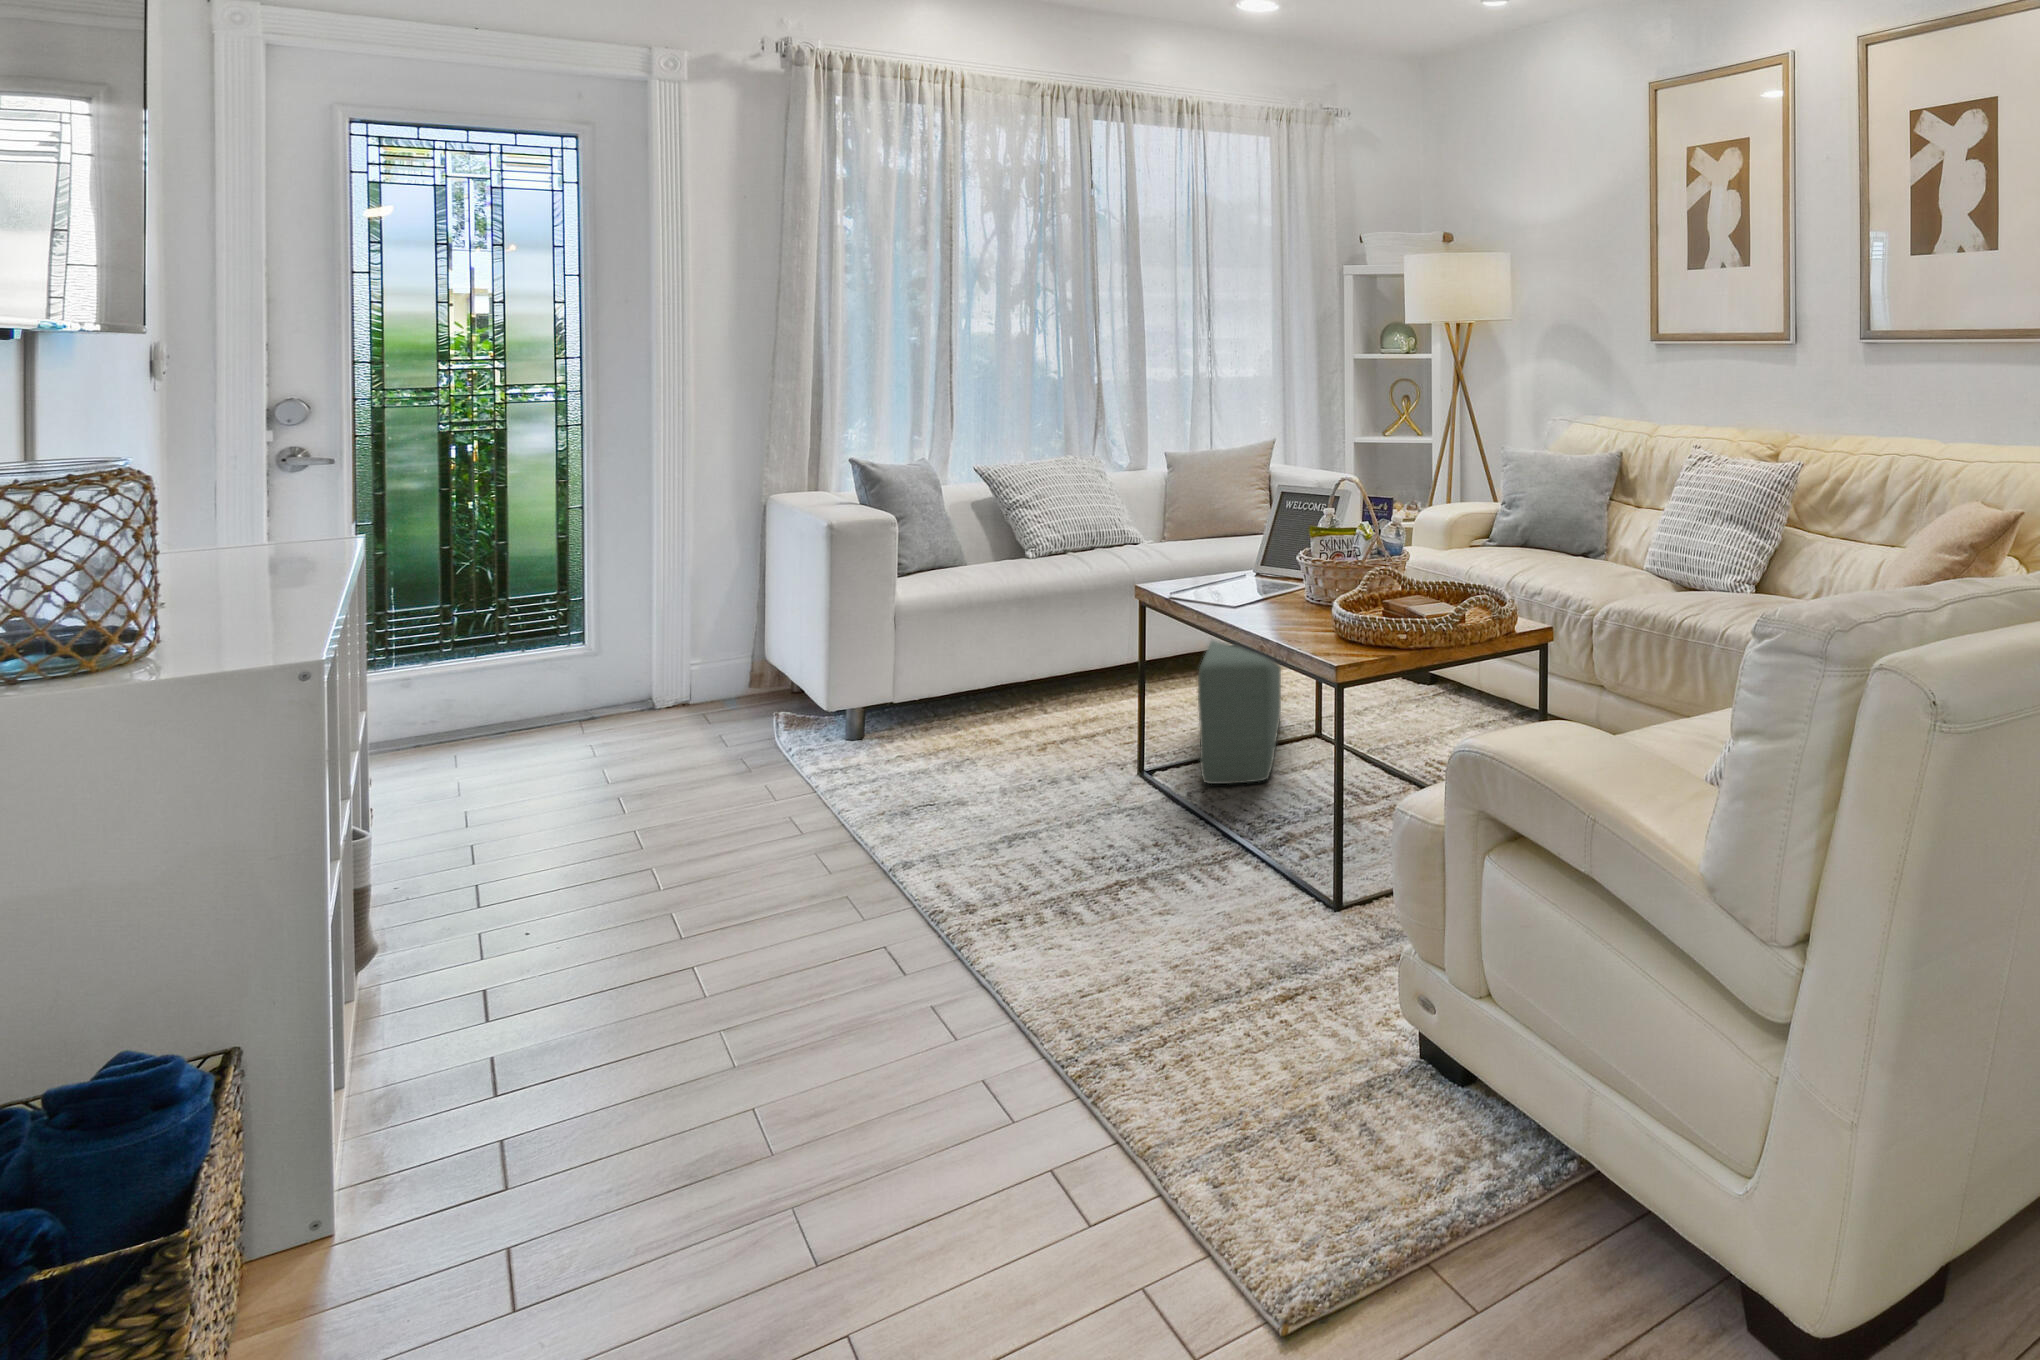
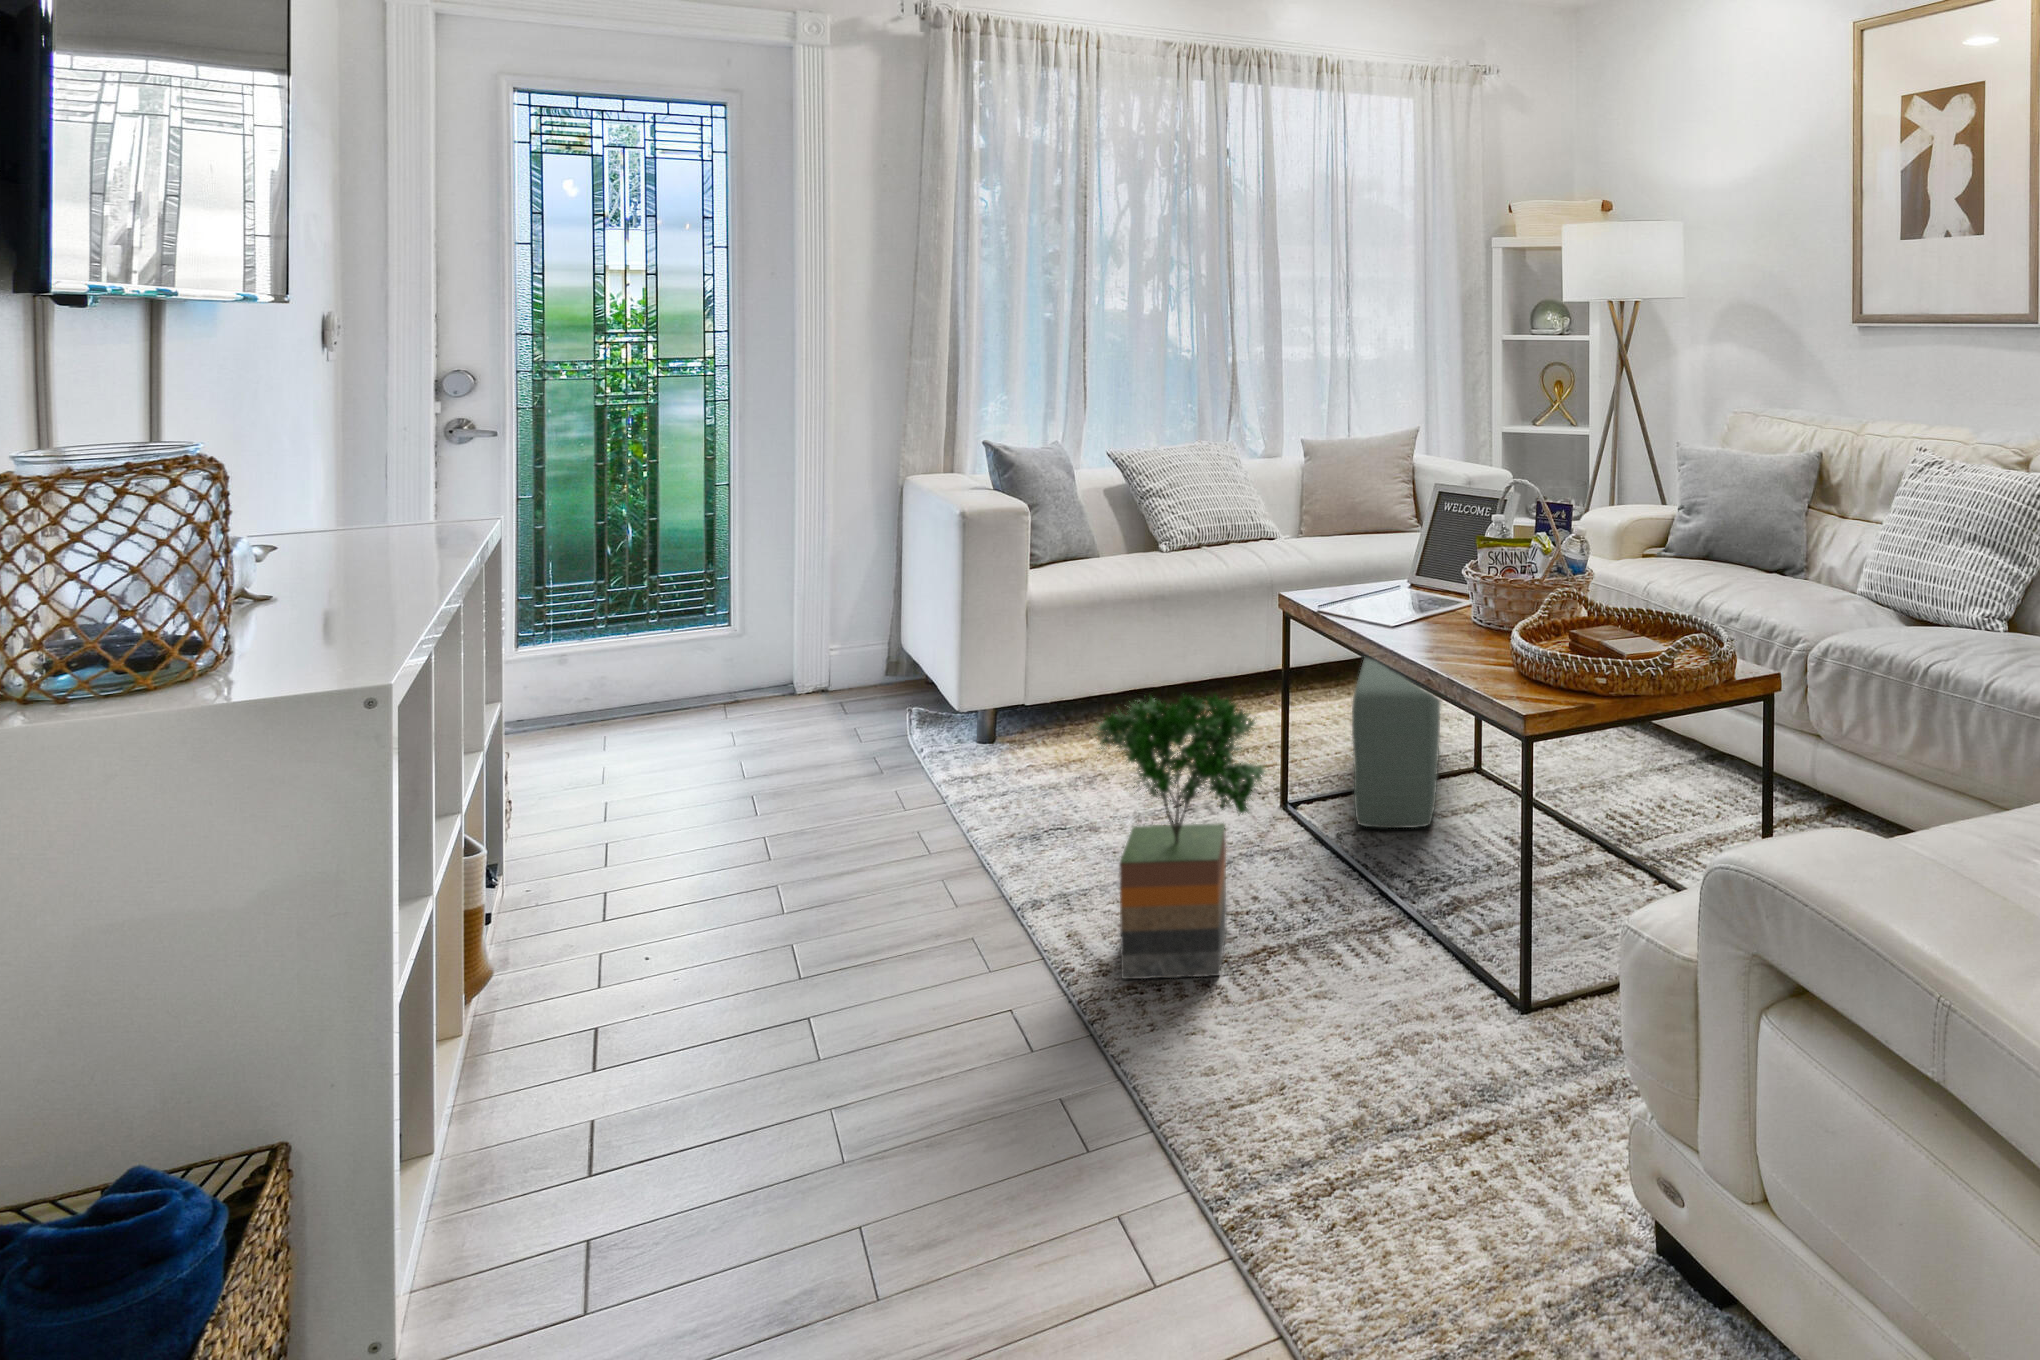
potted tree: none [956,661,1119,913] -> present [1096,694,1265,979]

